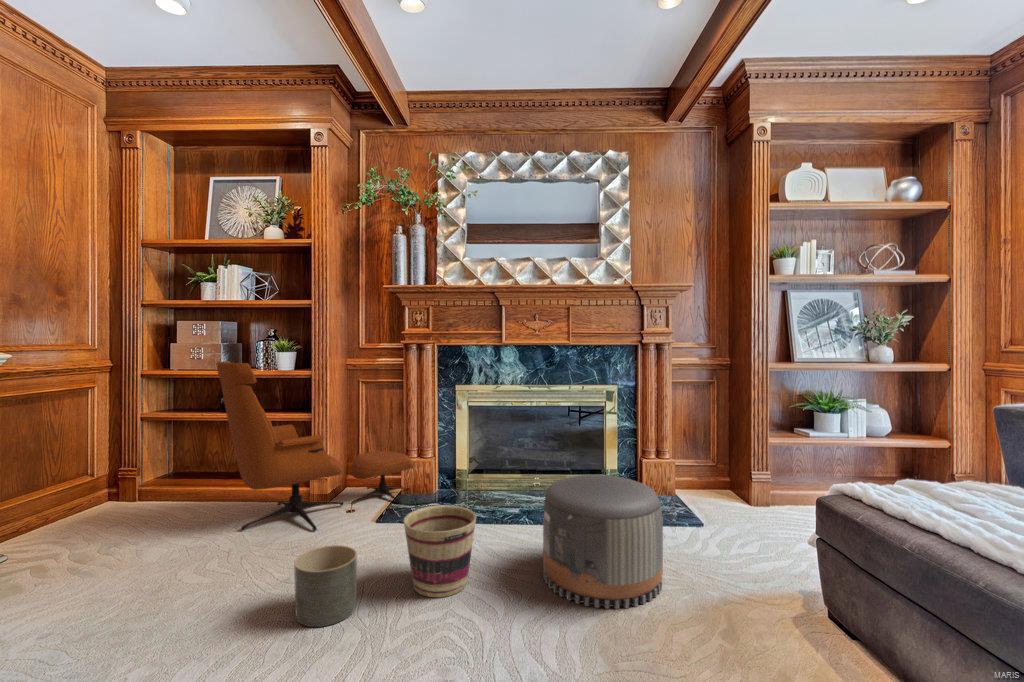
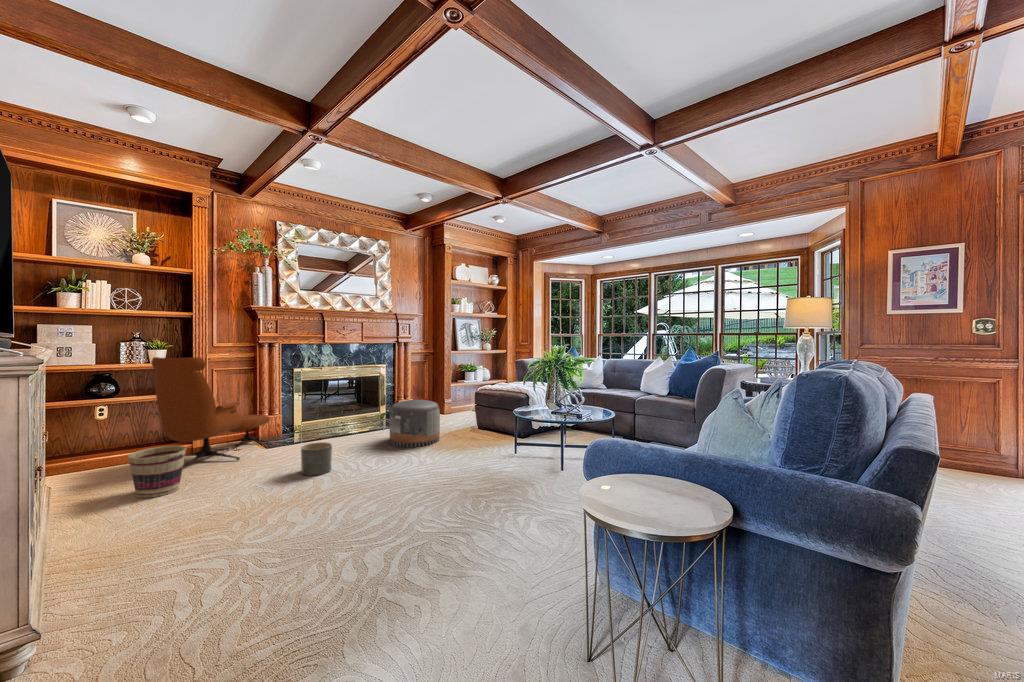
basket: present [404,505,476,597] -> present [128,446,186,498]

